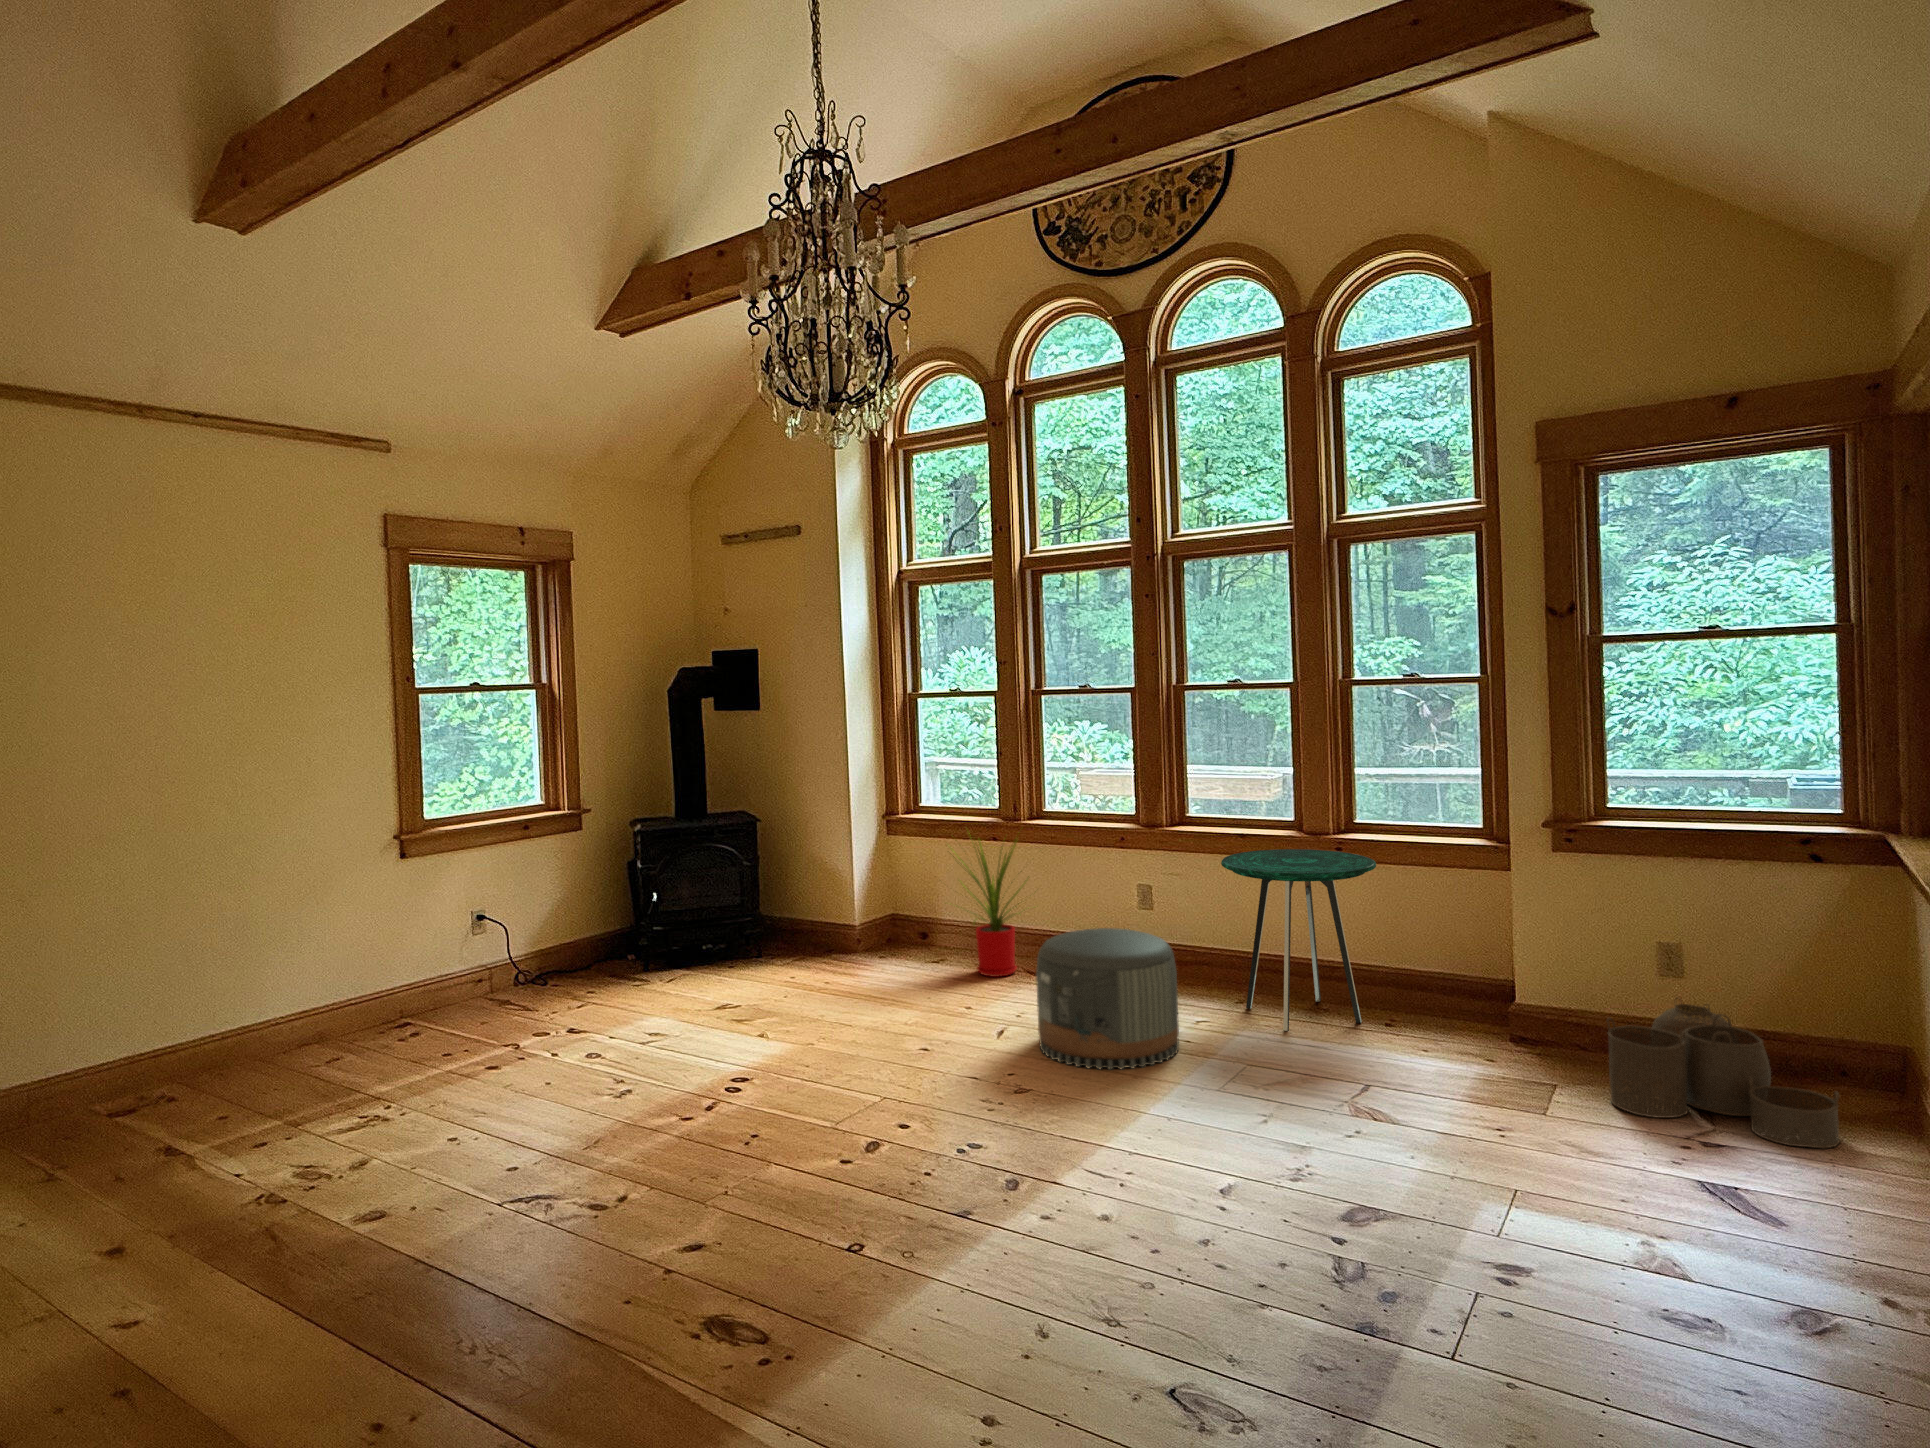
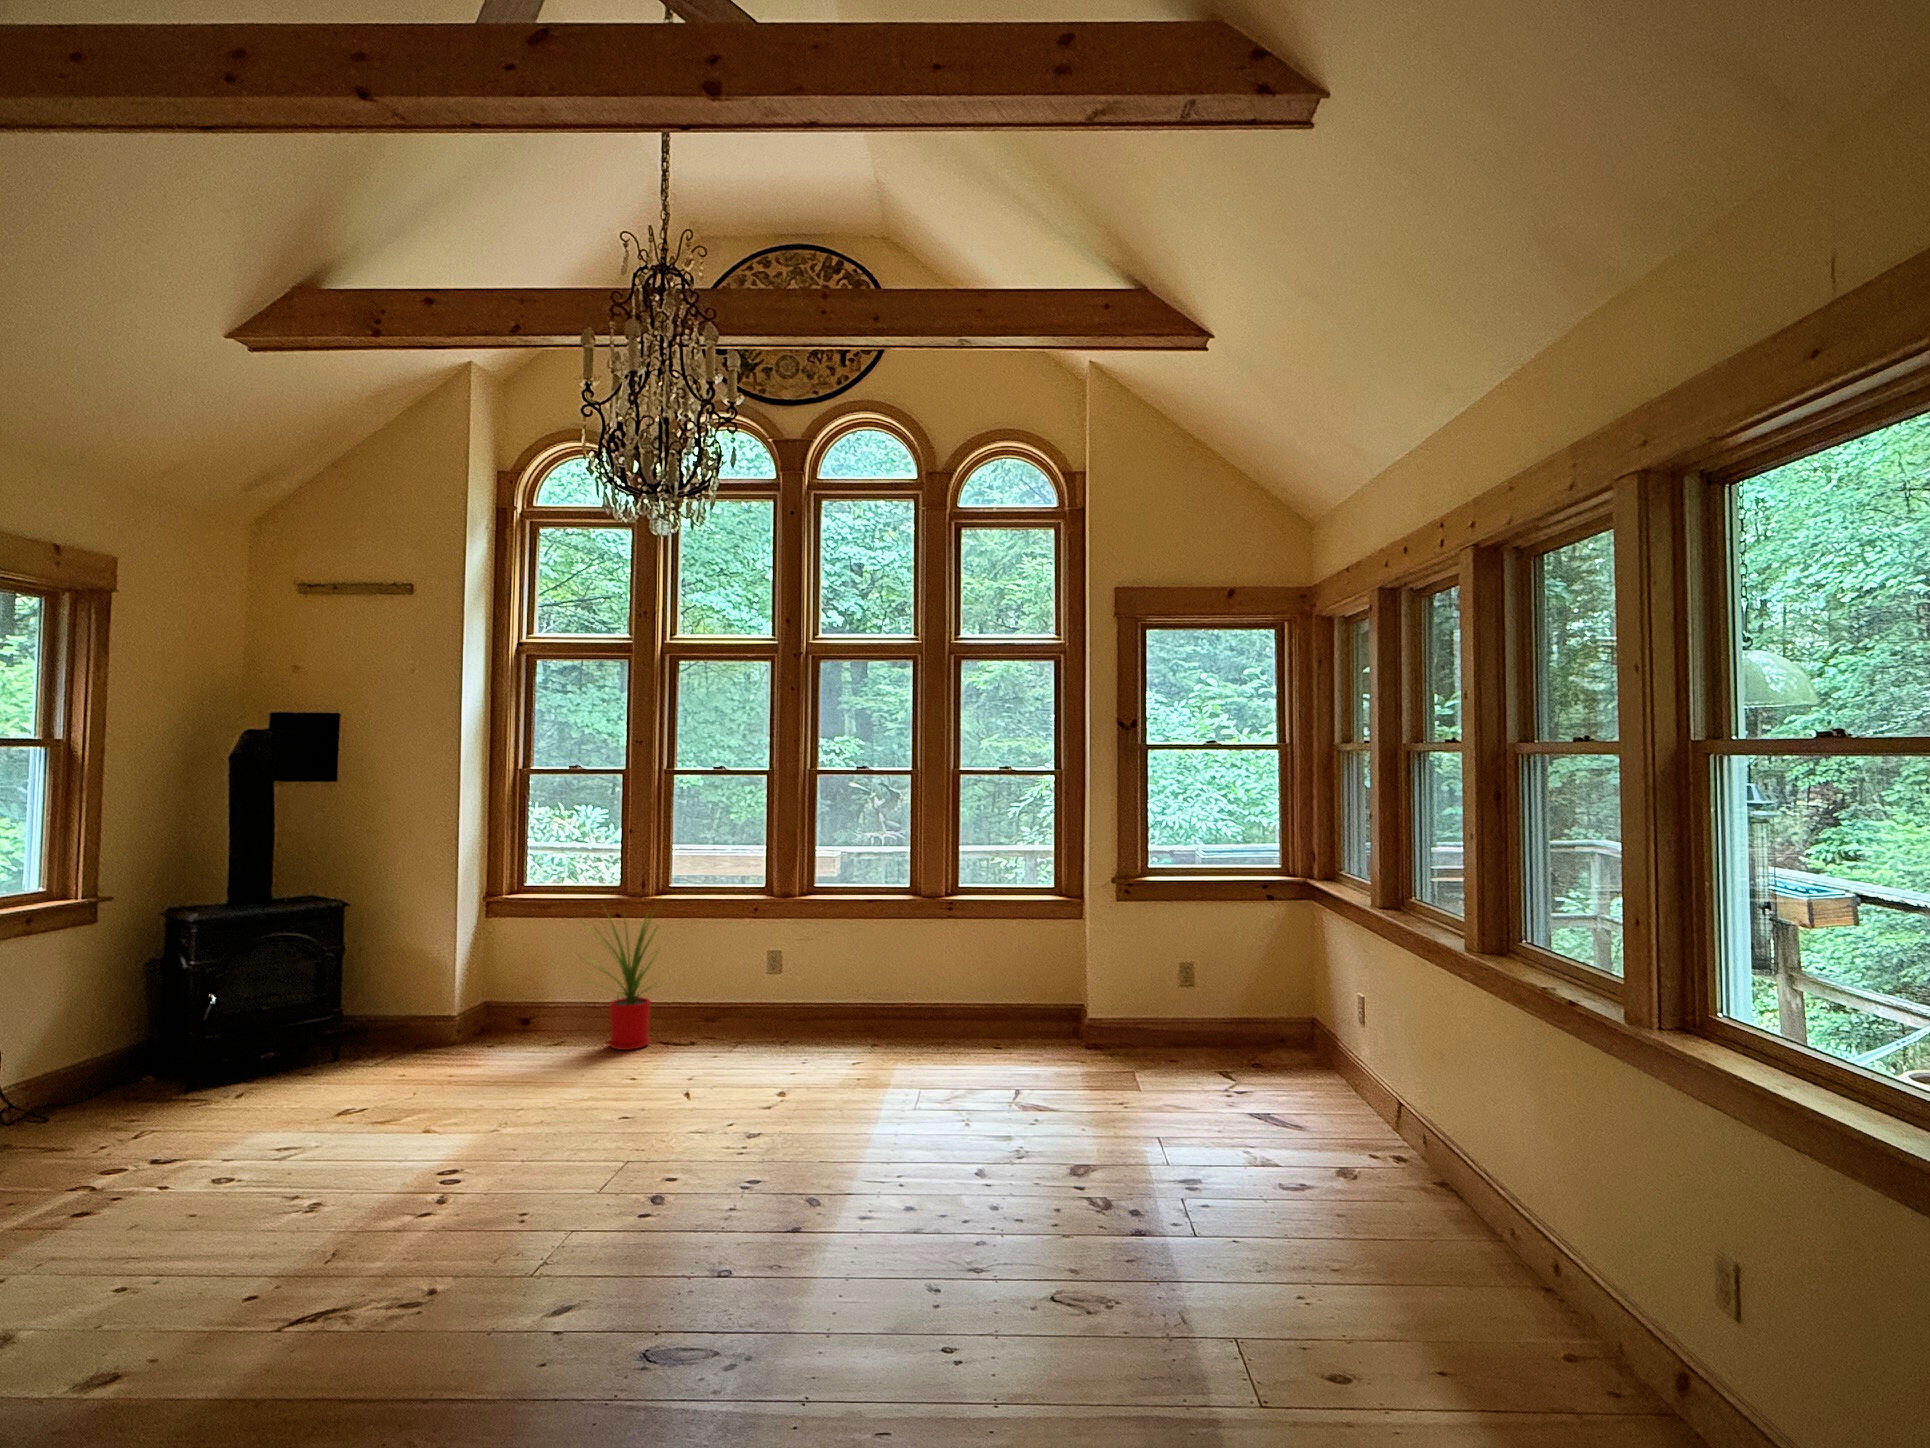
side table: present [1221,849,1376,1031] -> none [869,910,991,1063]
pouf: present [1036,928,1179,1070] -> none [729,987,856,1114]
woven basket: present [1607,1003,1840,1149] -> none [1170,1002,1305,1090]

